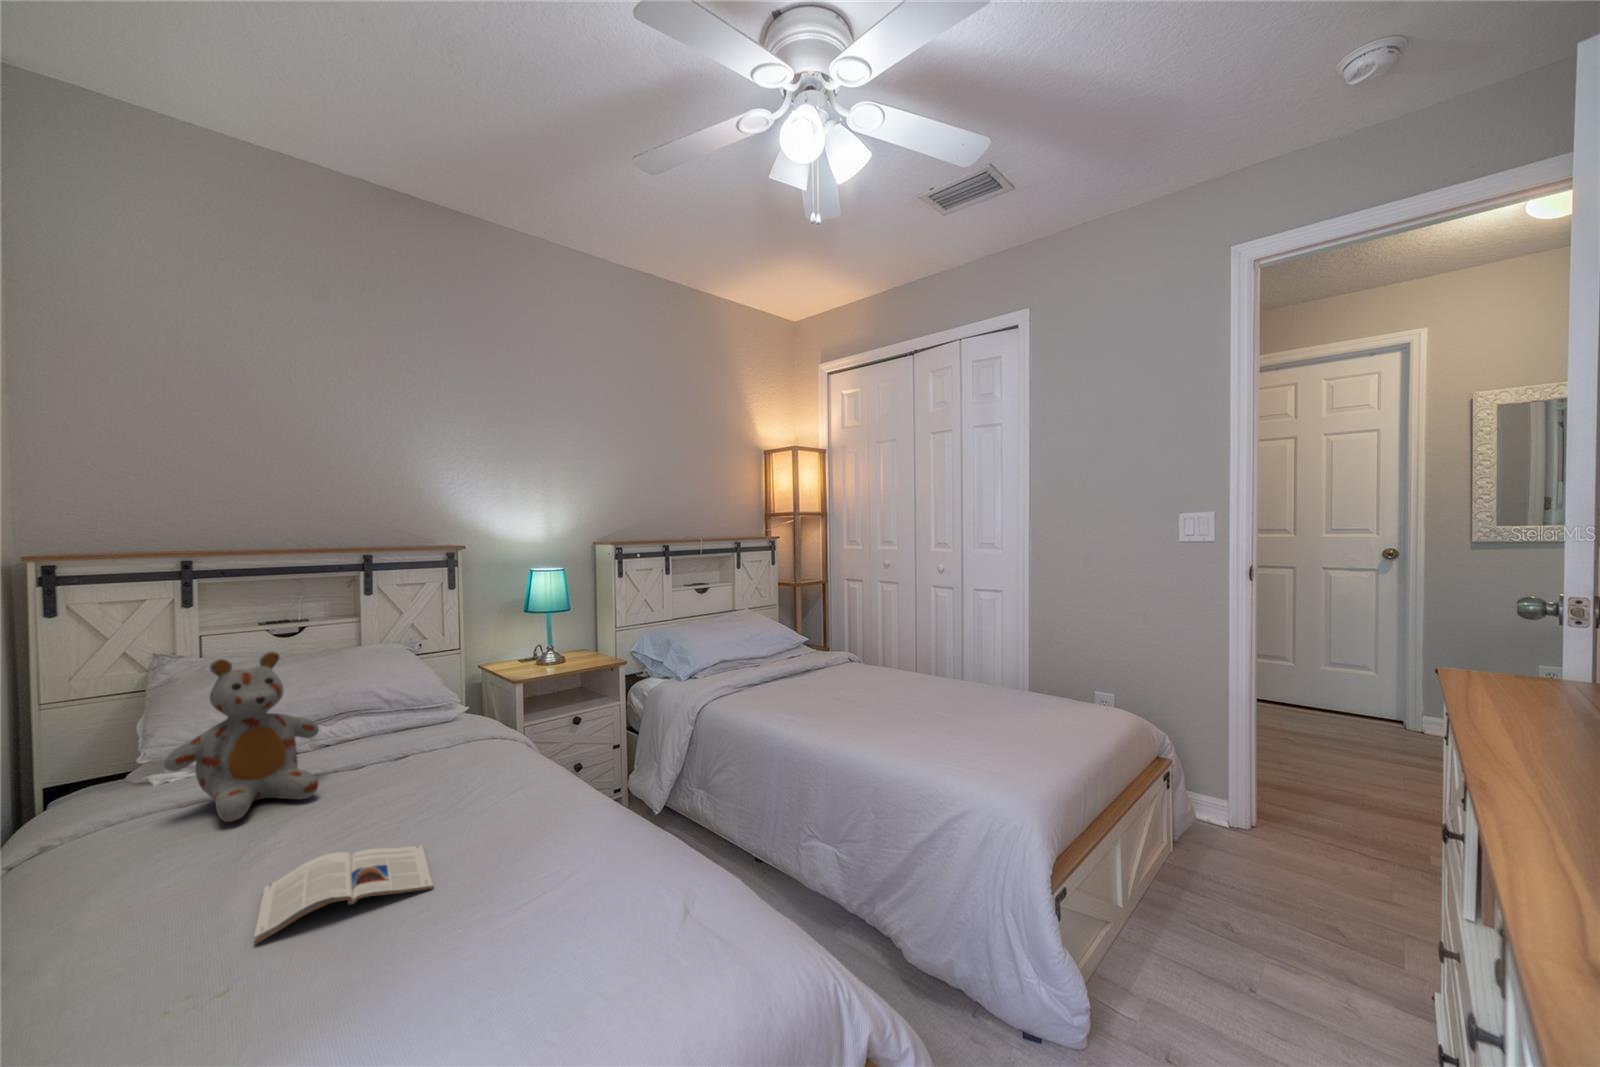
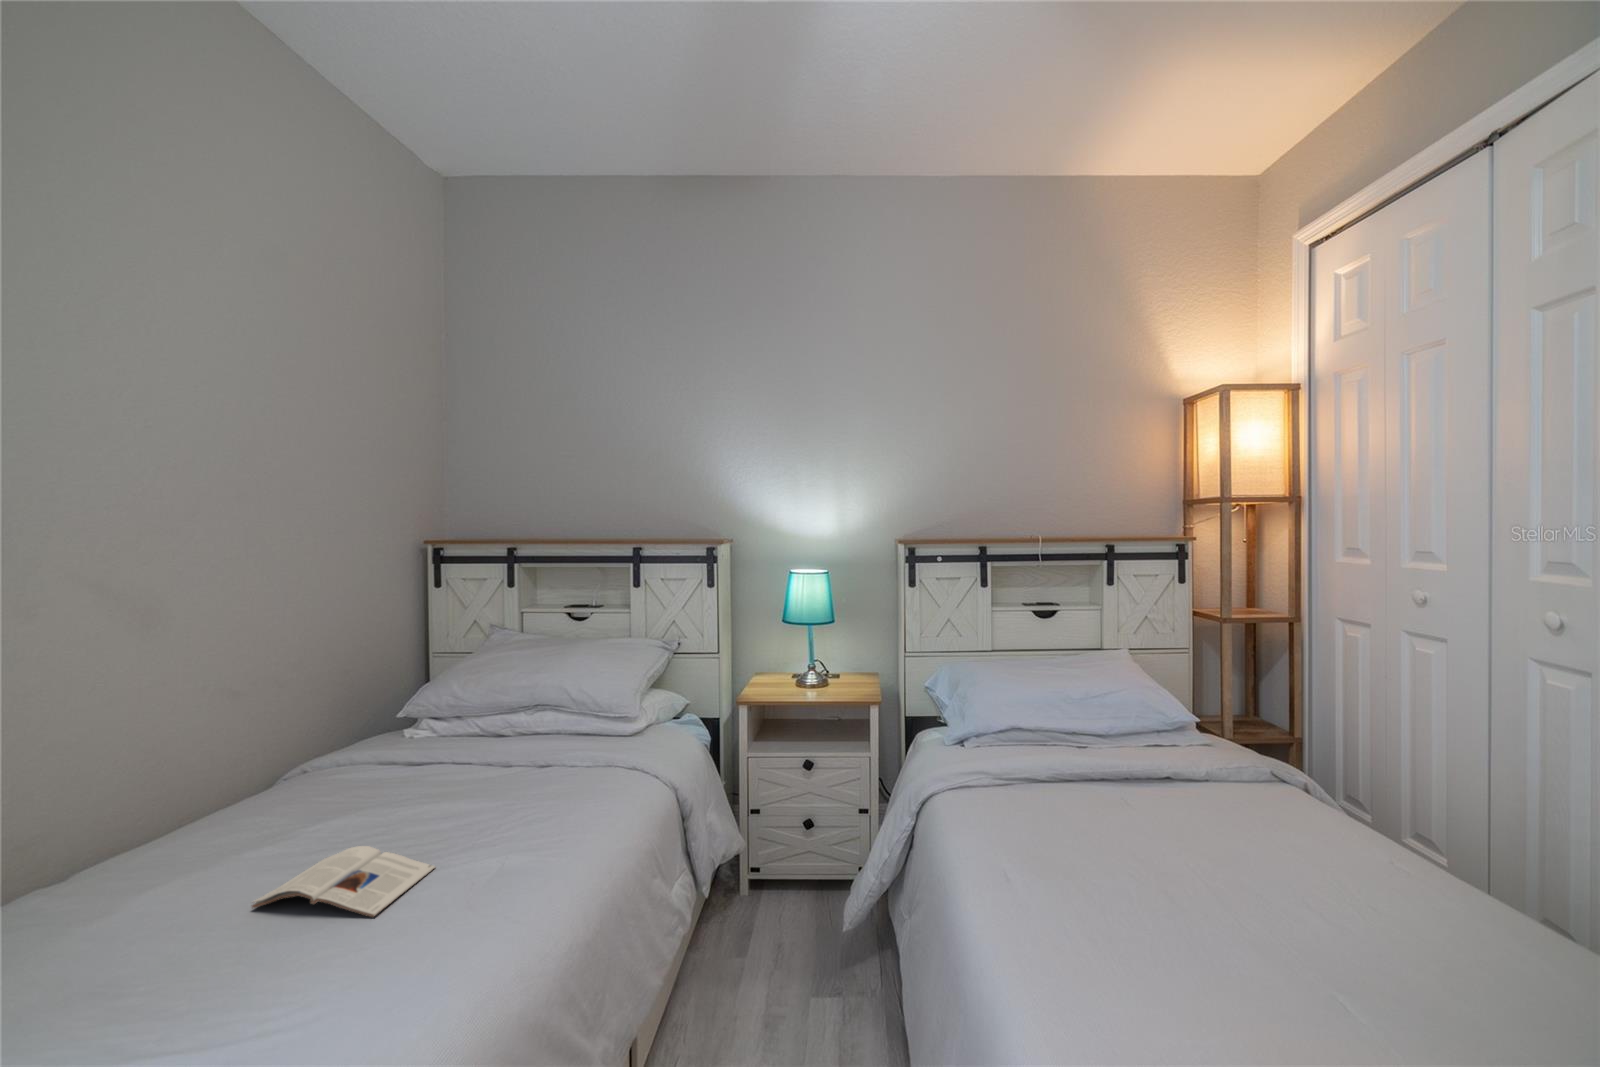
stuffed bear: present [165,652,319,822] -> none [389,642,502,787]

